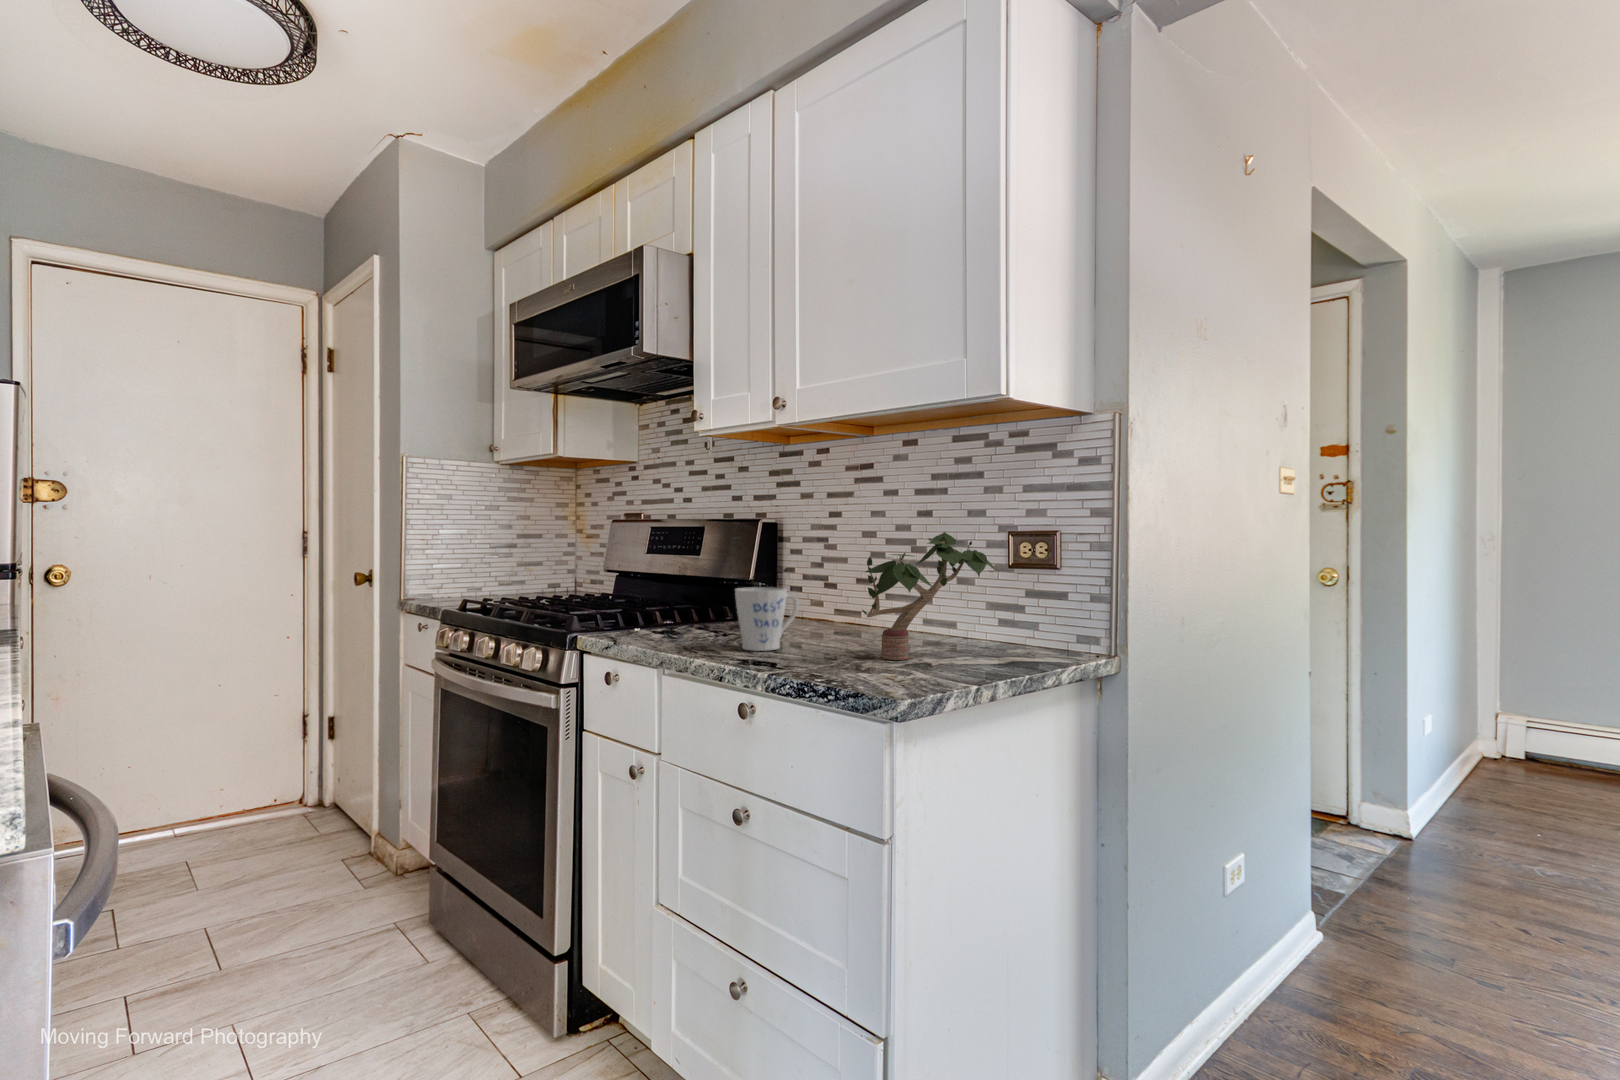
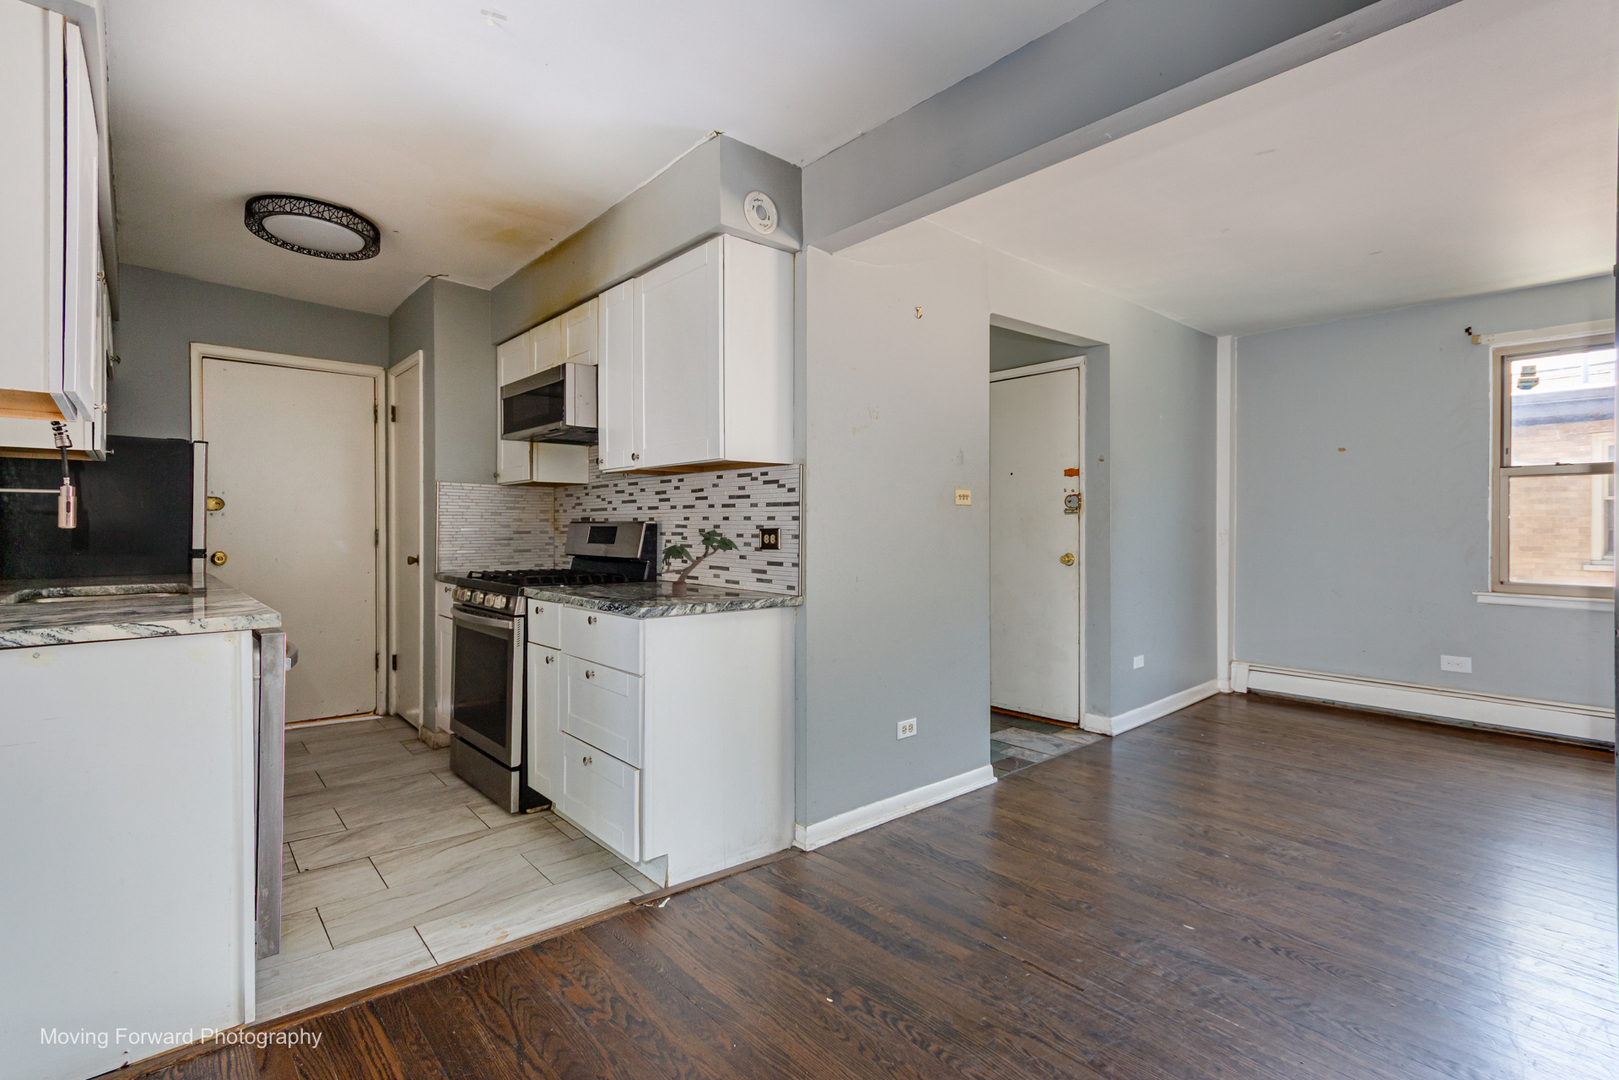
mug: present [735,587,799,651] -> none [600,560,638,593]

